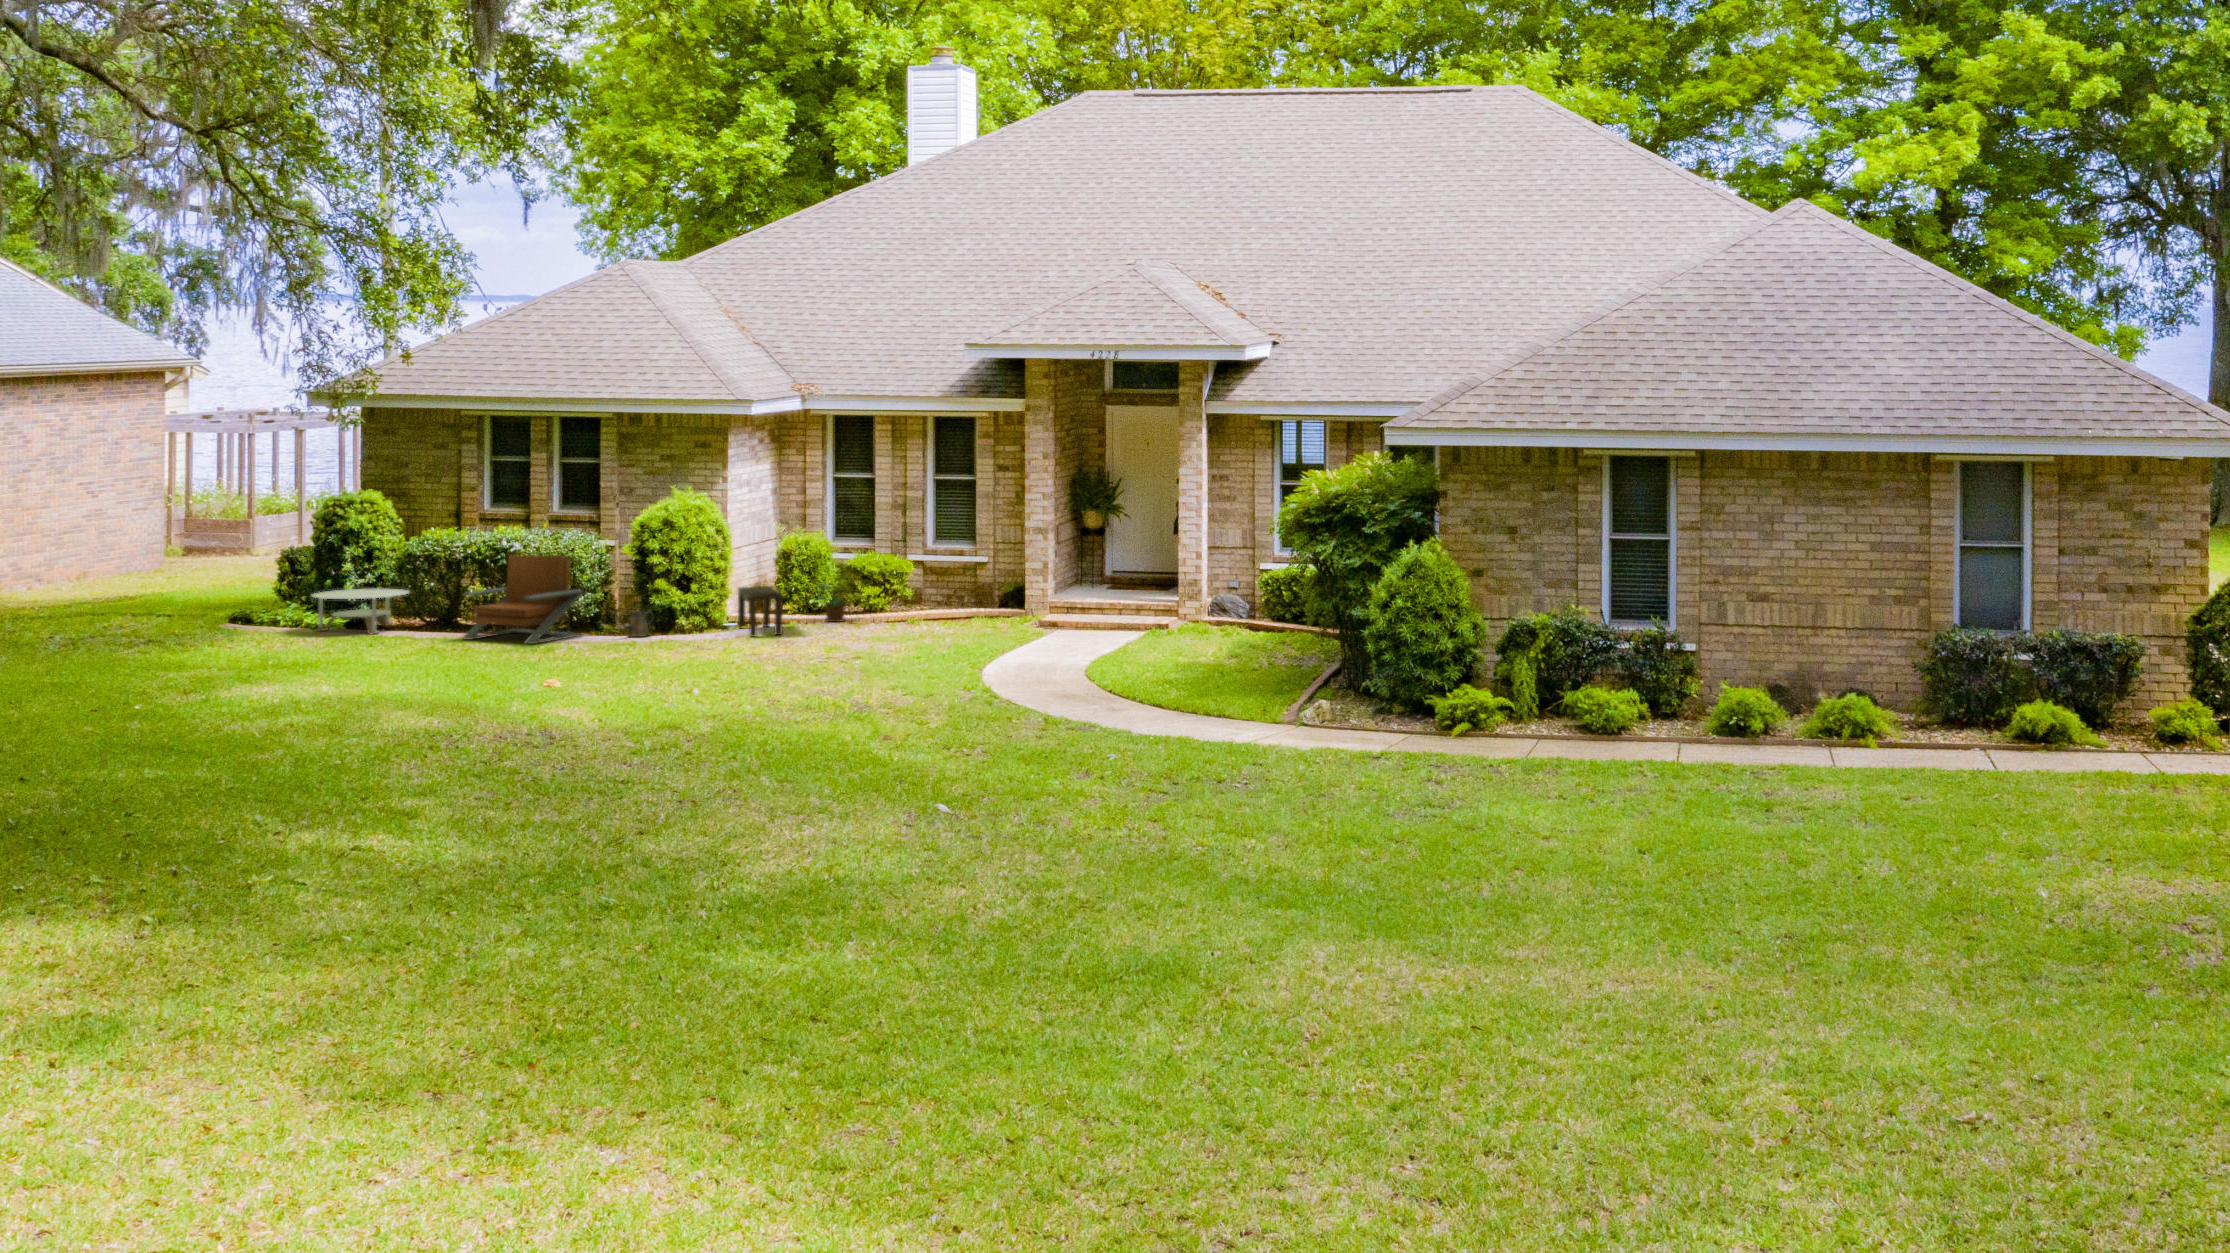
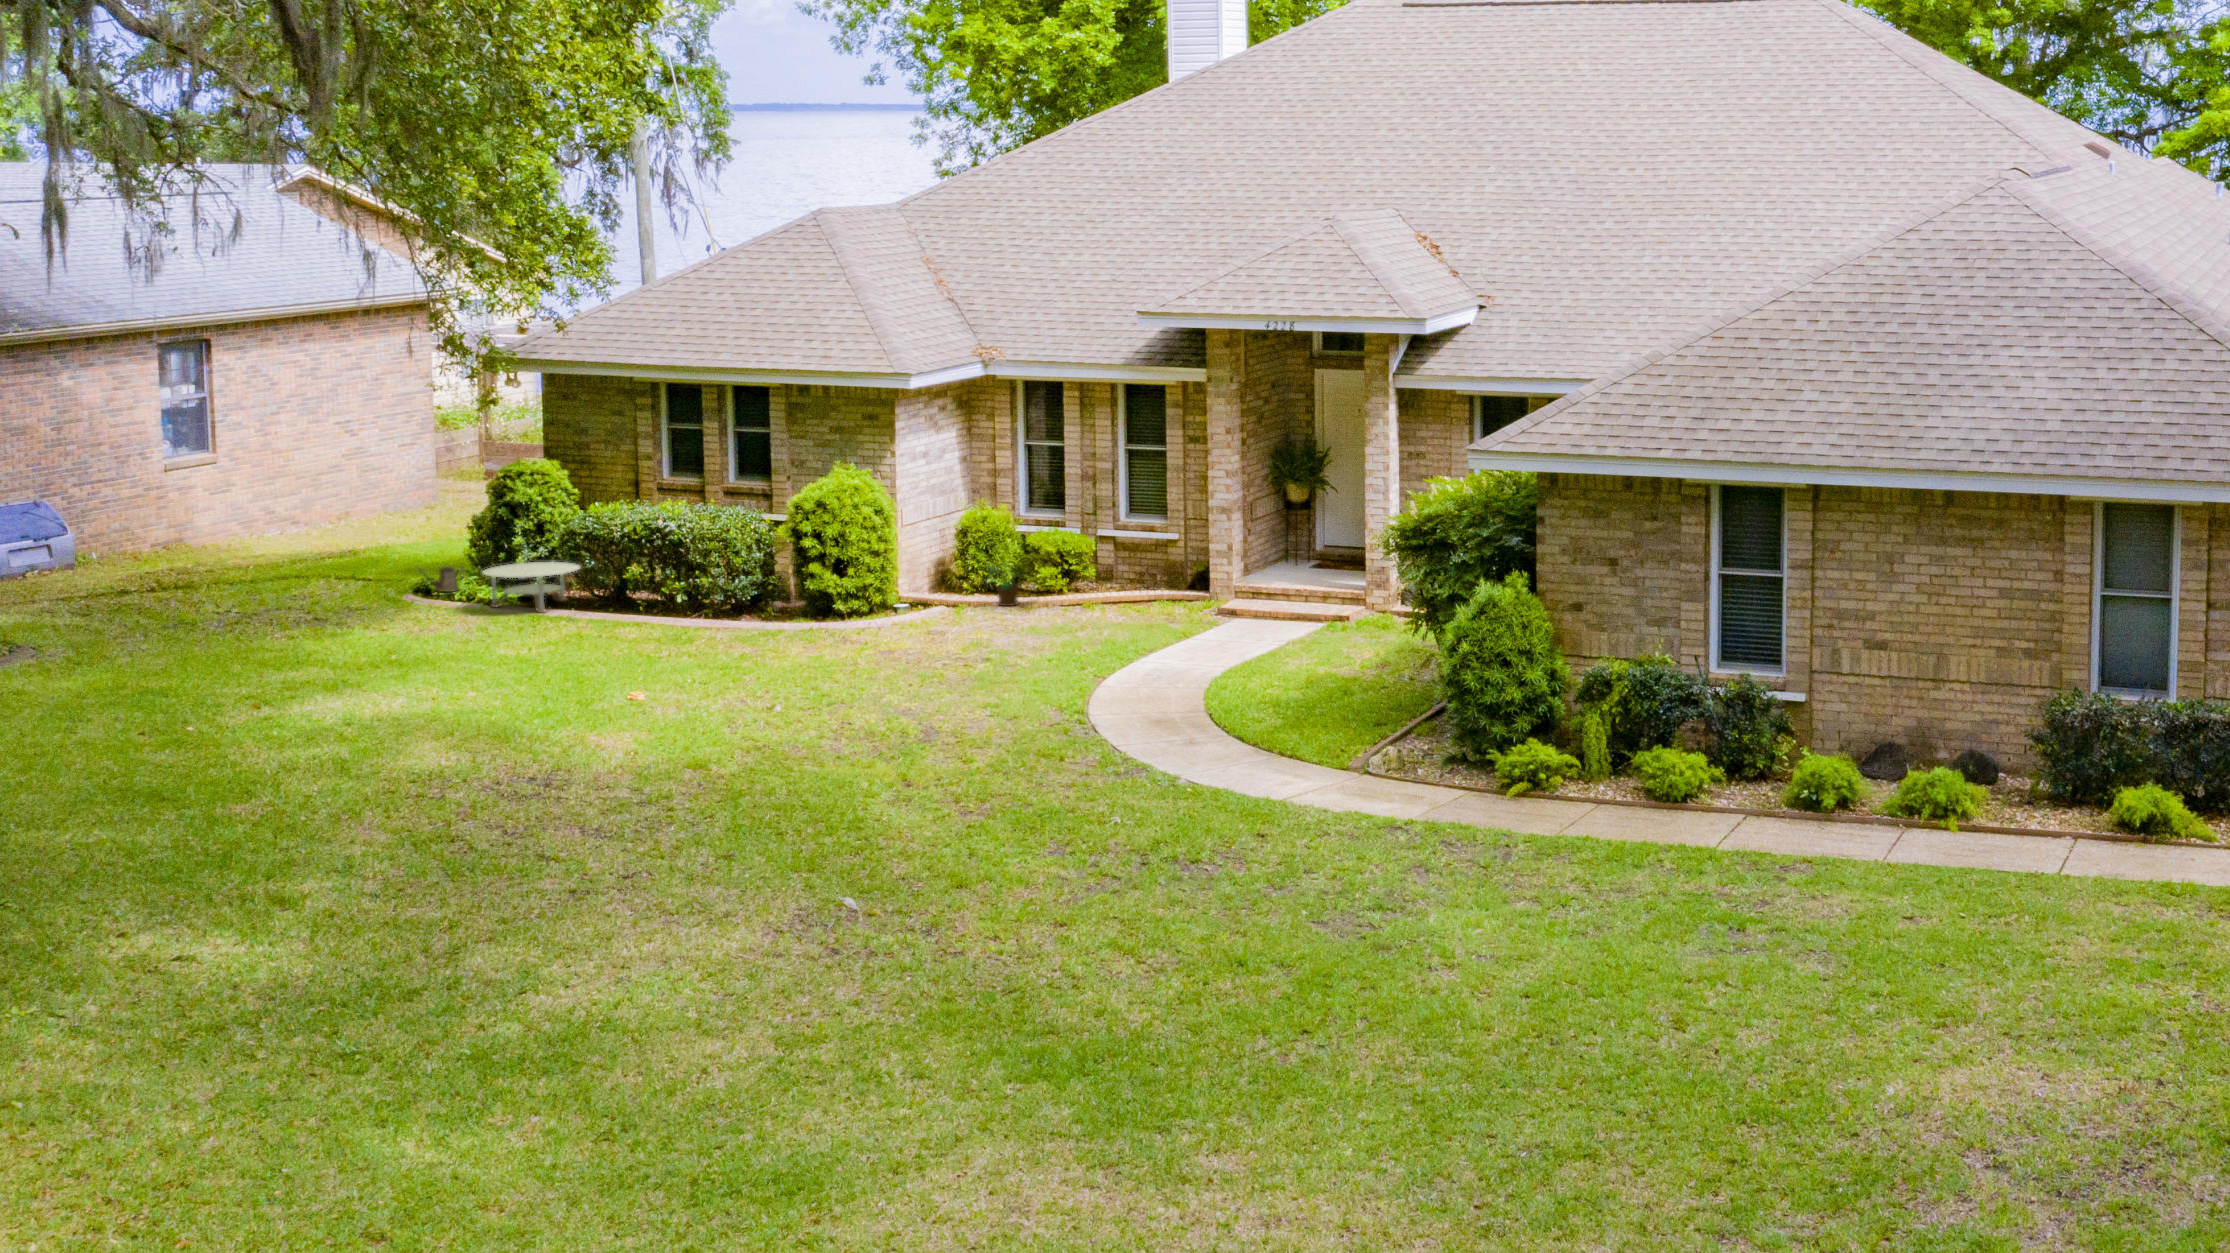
lounge chair: present [463,554,584,644] -> none [618,534,740,632]
bench: present [738,586,783,637] -> none [900,569,938,626]
watering can: present [613,611,651,637] -> present [424,567,458,592]

